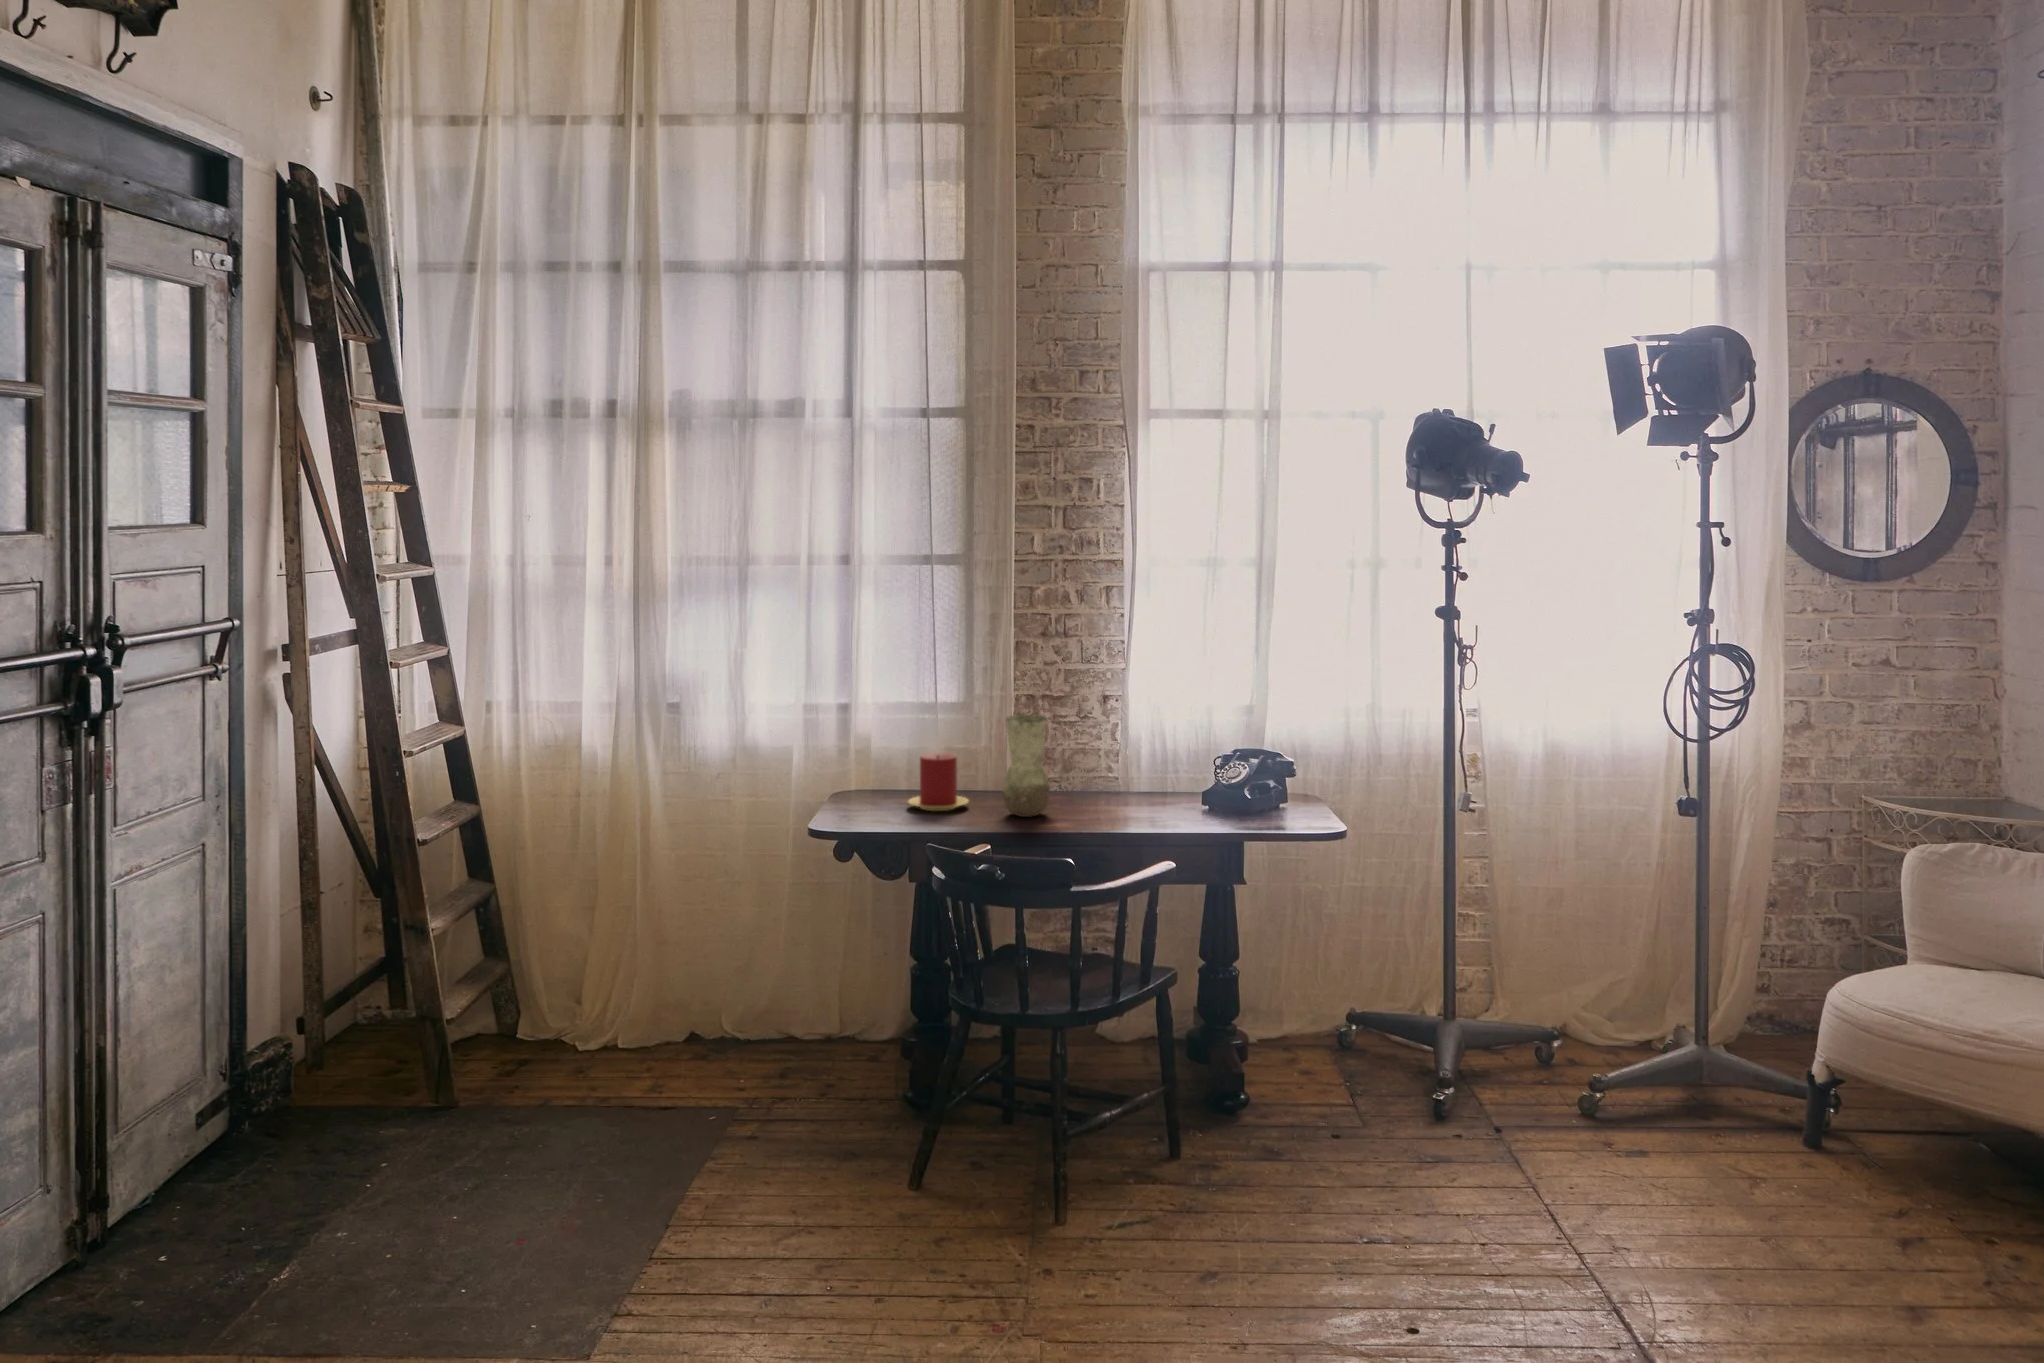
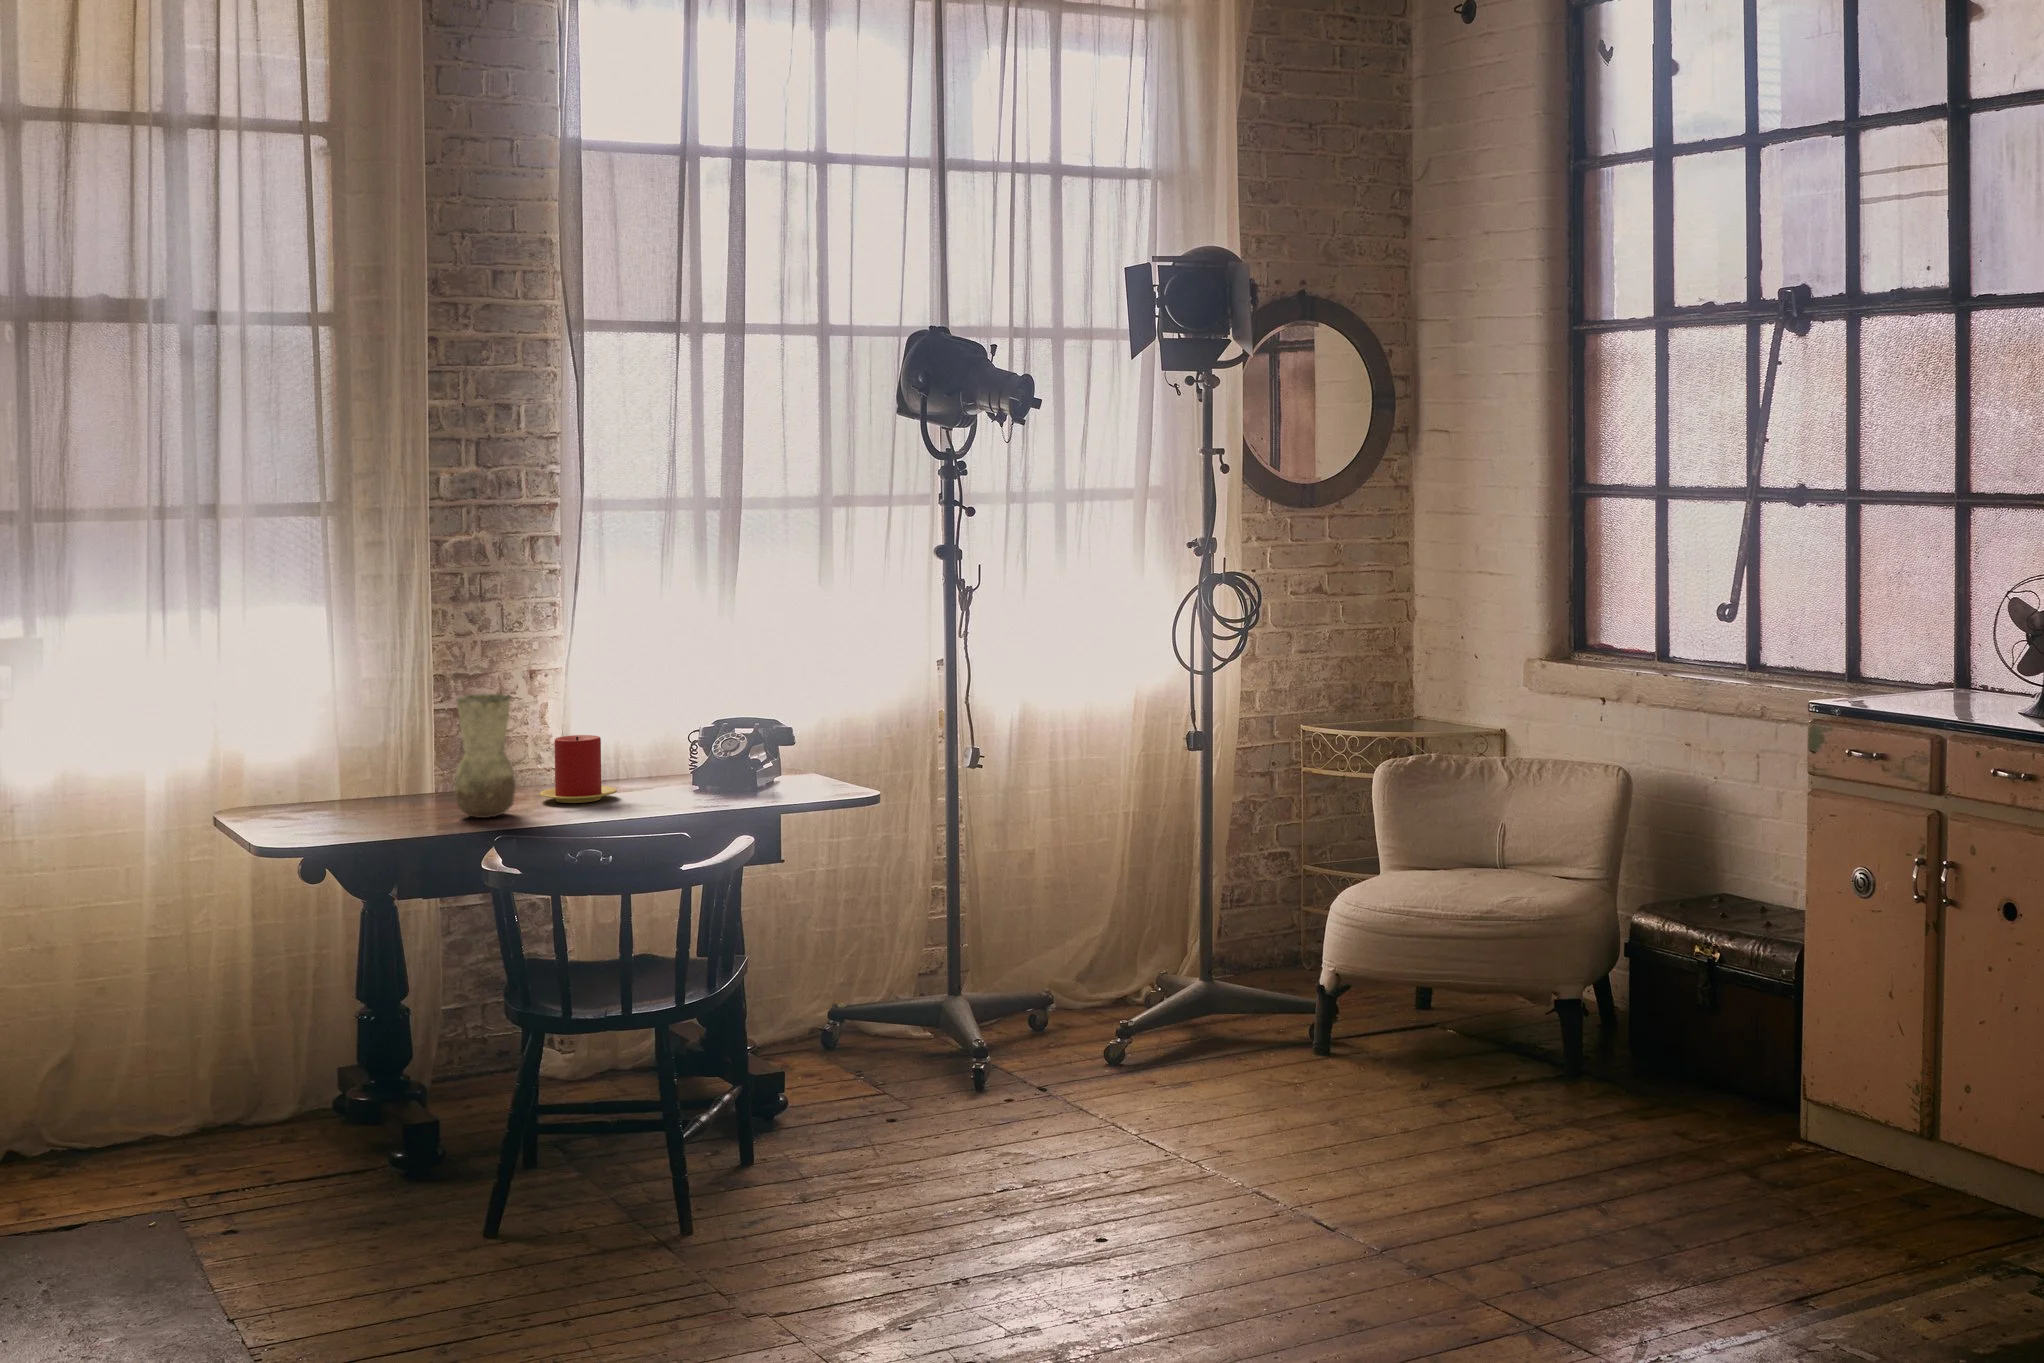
candle: present [908,753,969,811] -> present [540,735,617,803]

